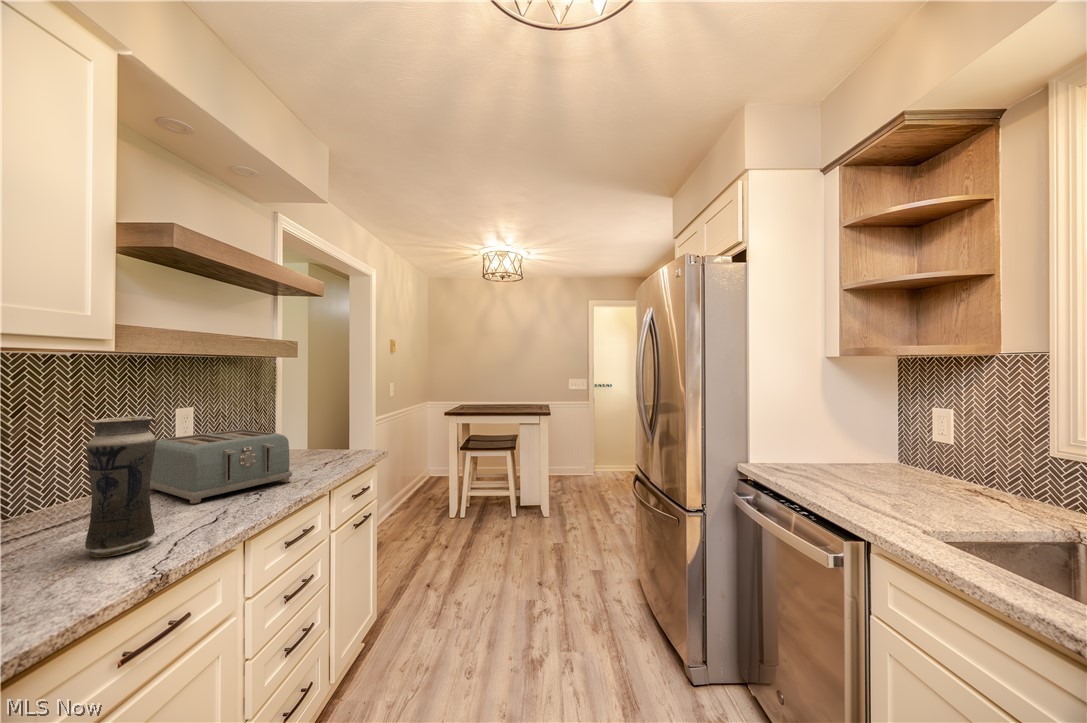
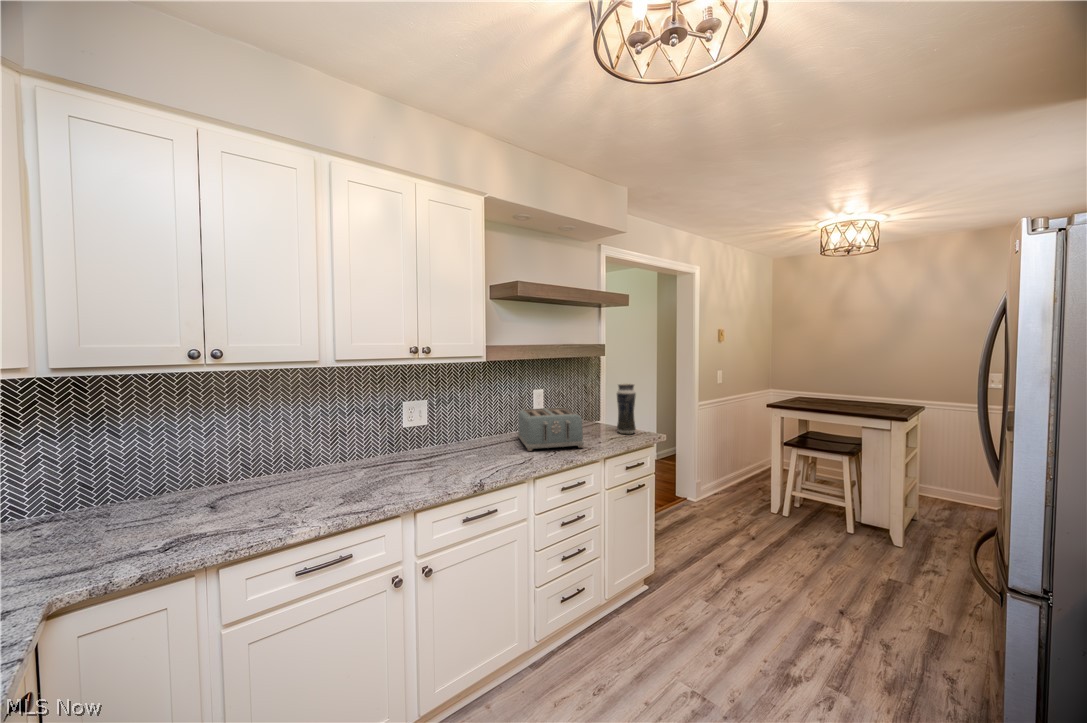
vase: present [85,416,156,557] -> present [617,383,636,434]

